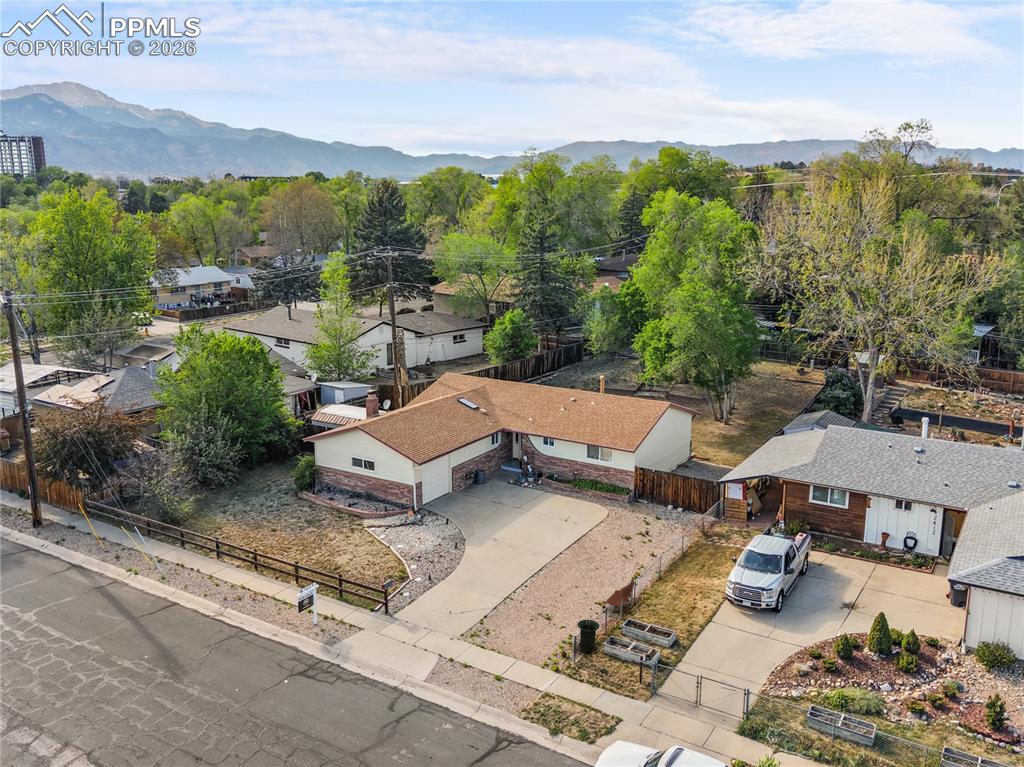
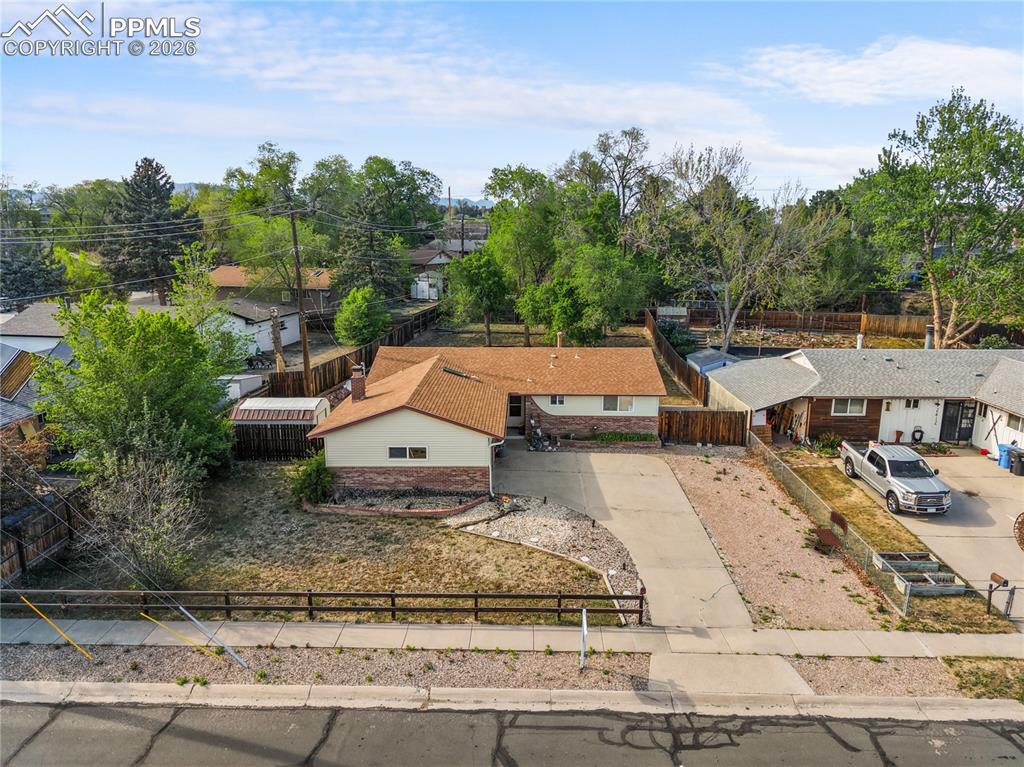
trash can: present [577,620,600,653] -> none [863,565,892,603]

